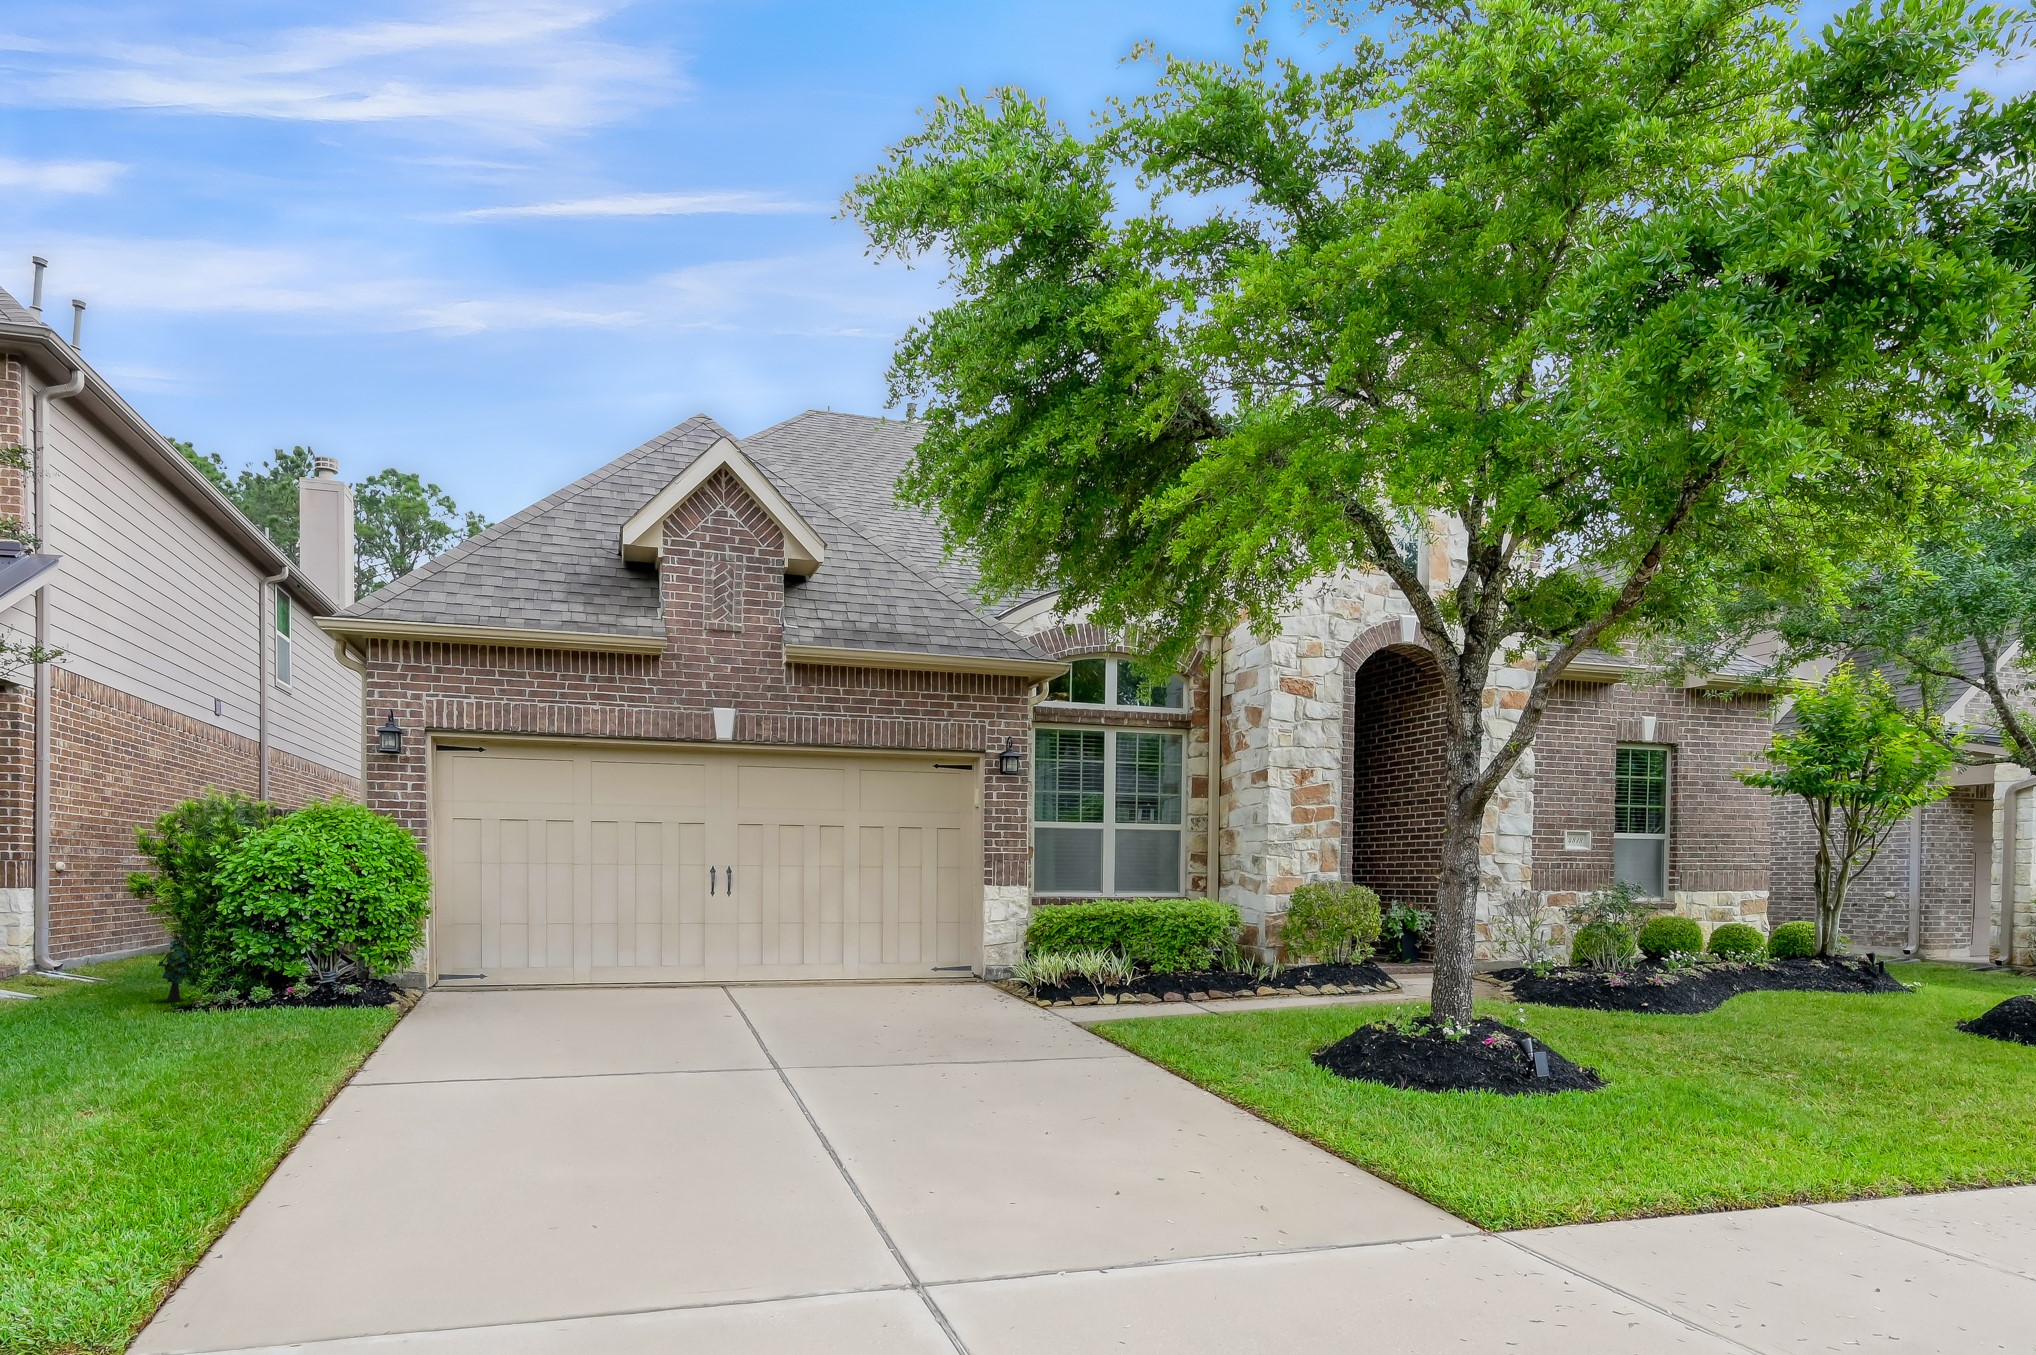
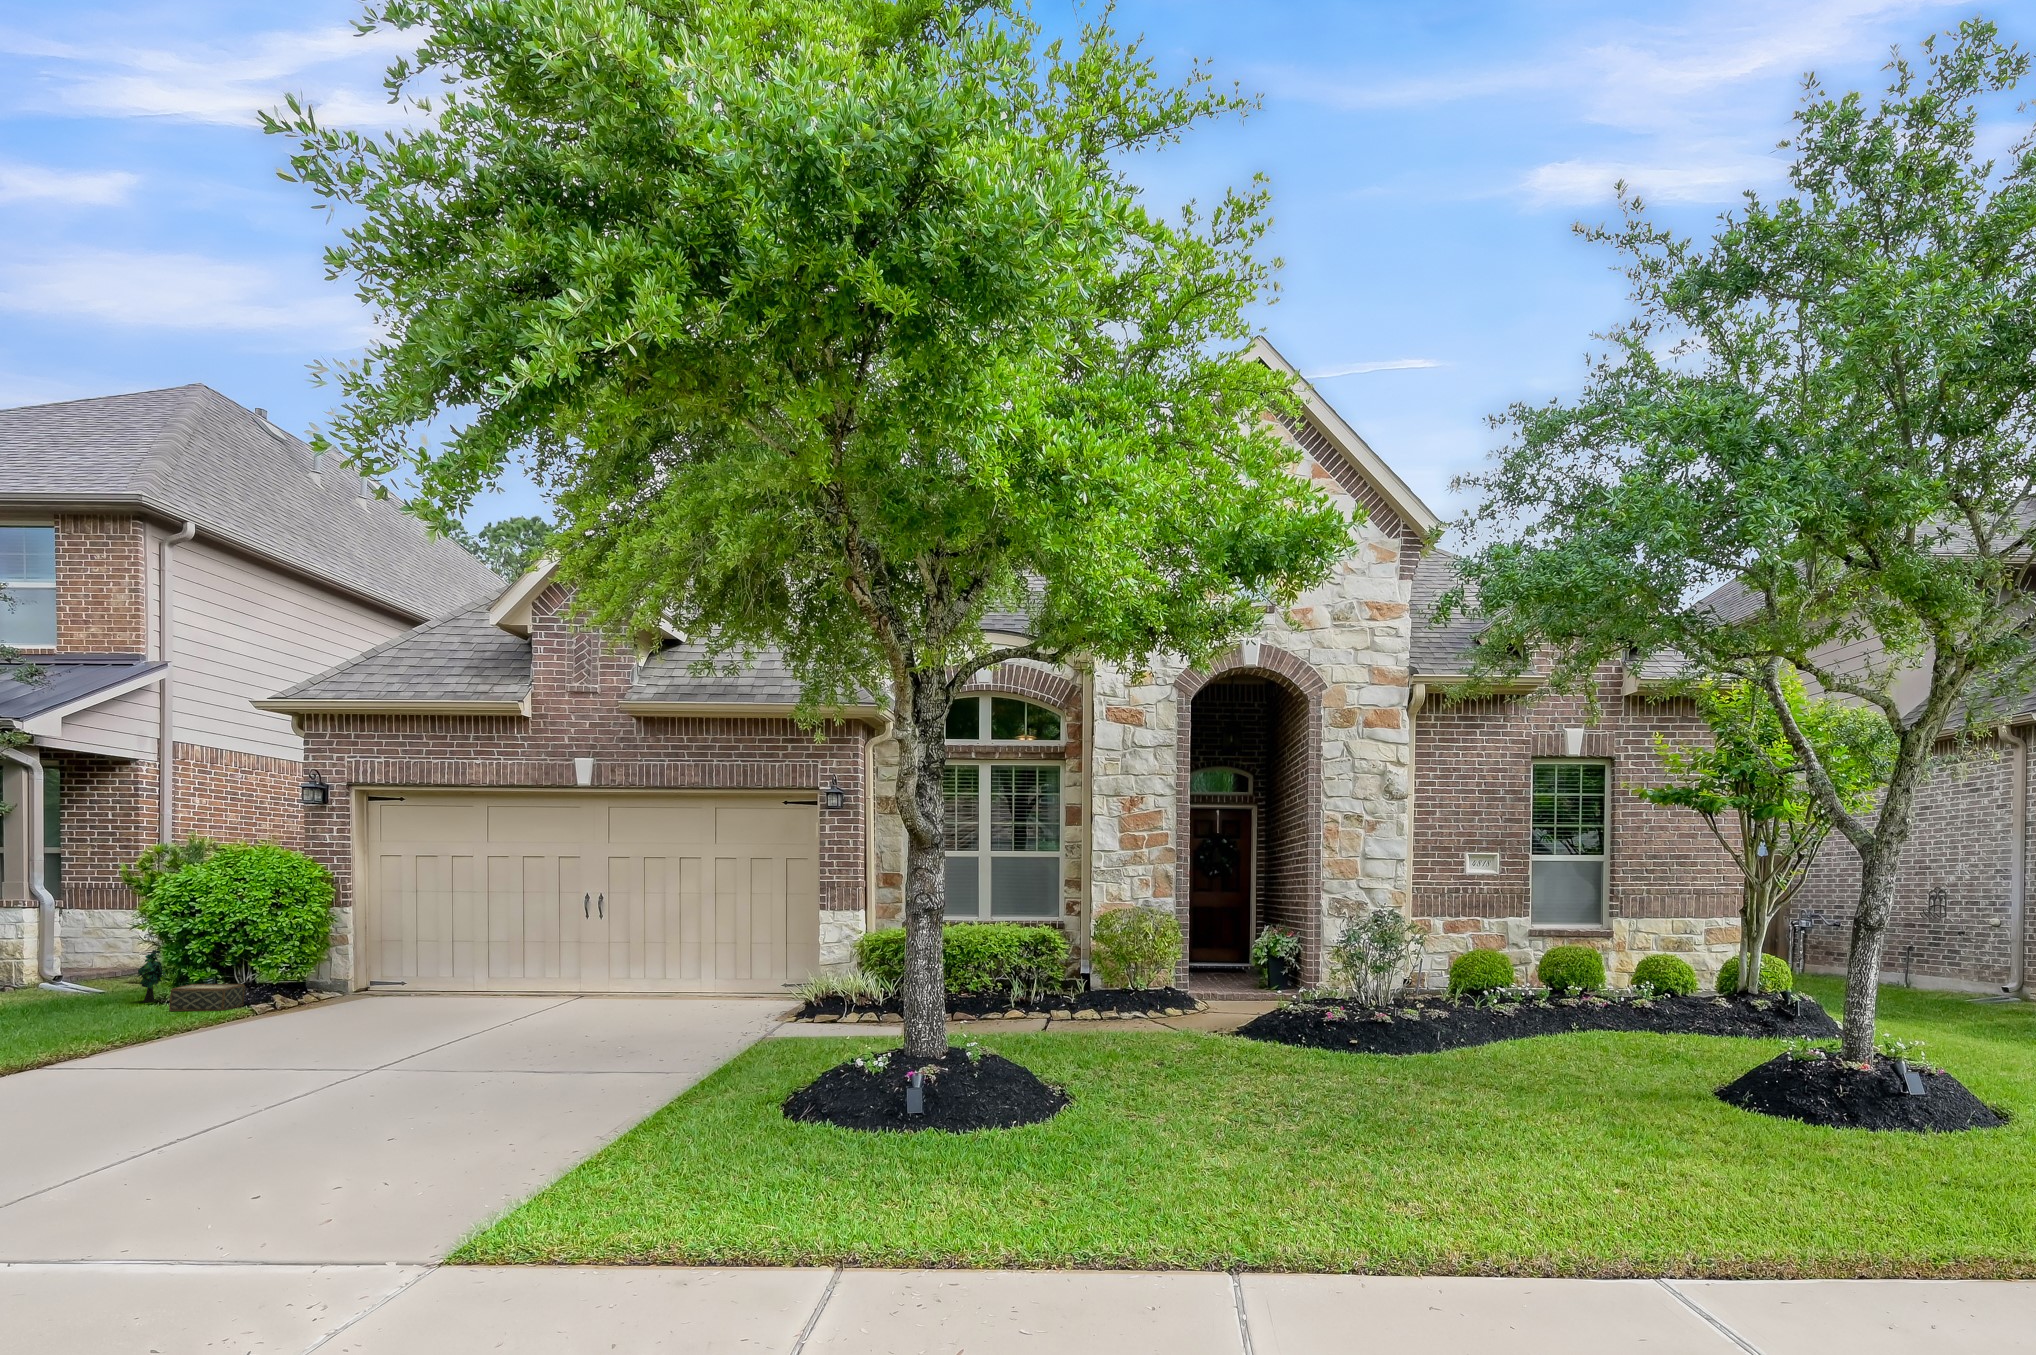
woven basket: none [242,976,332,1011] -> present [169,984,245,1011]

